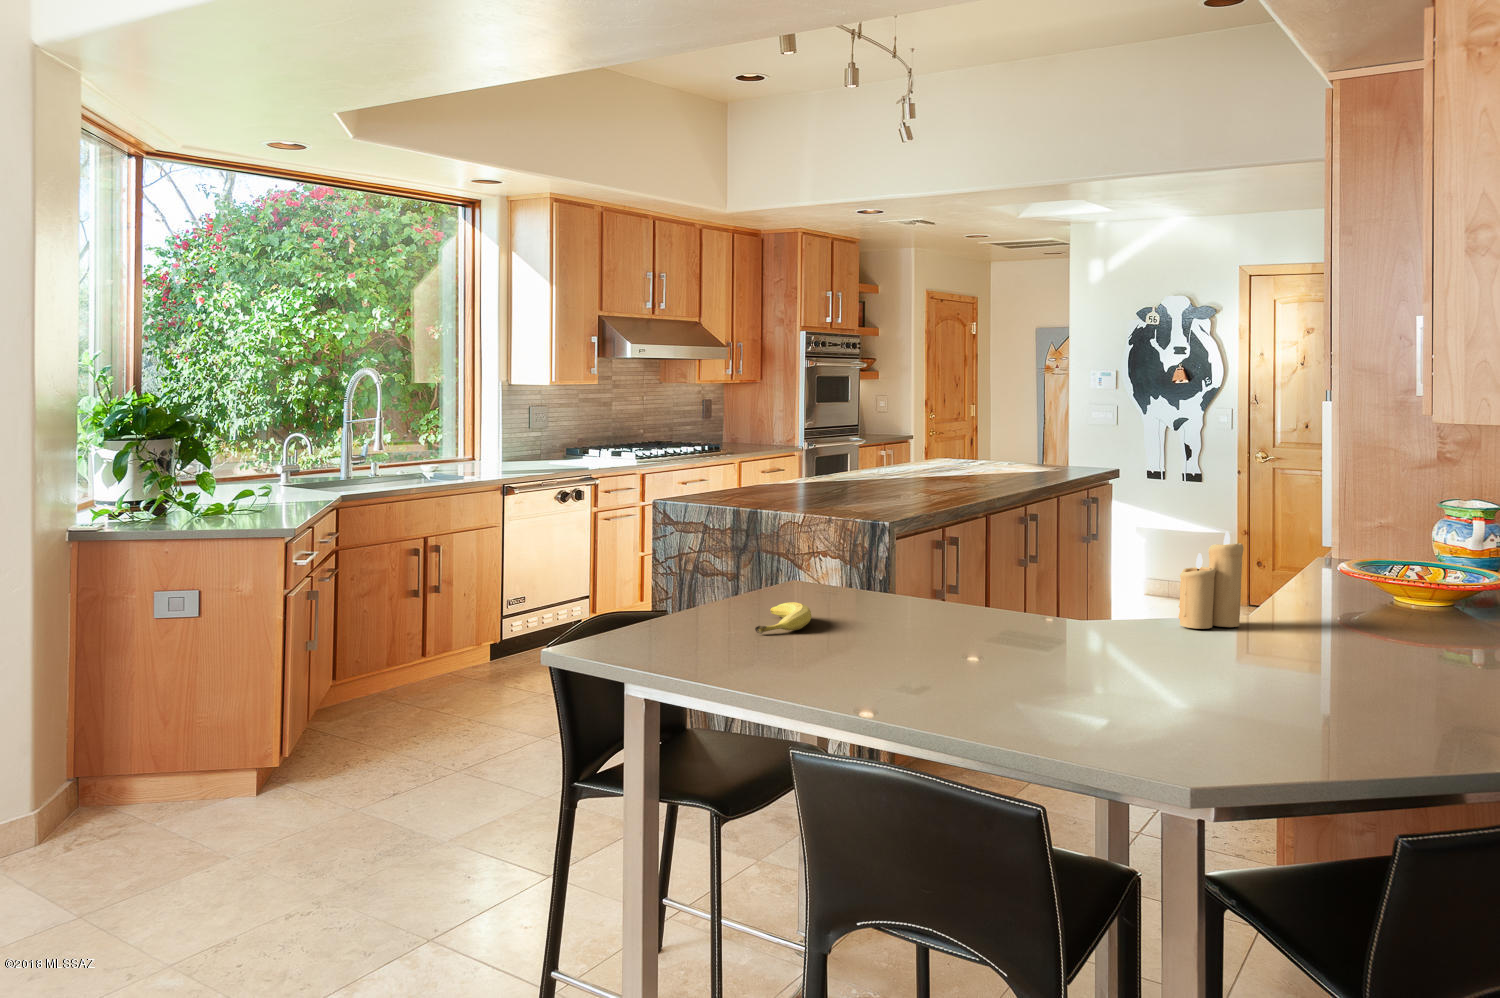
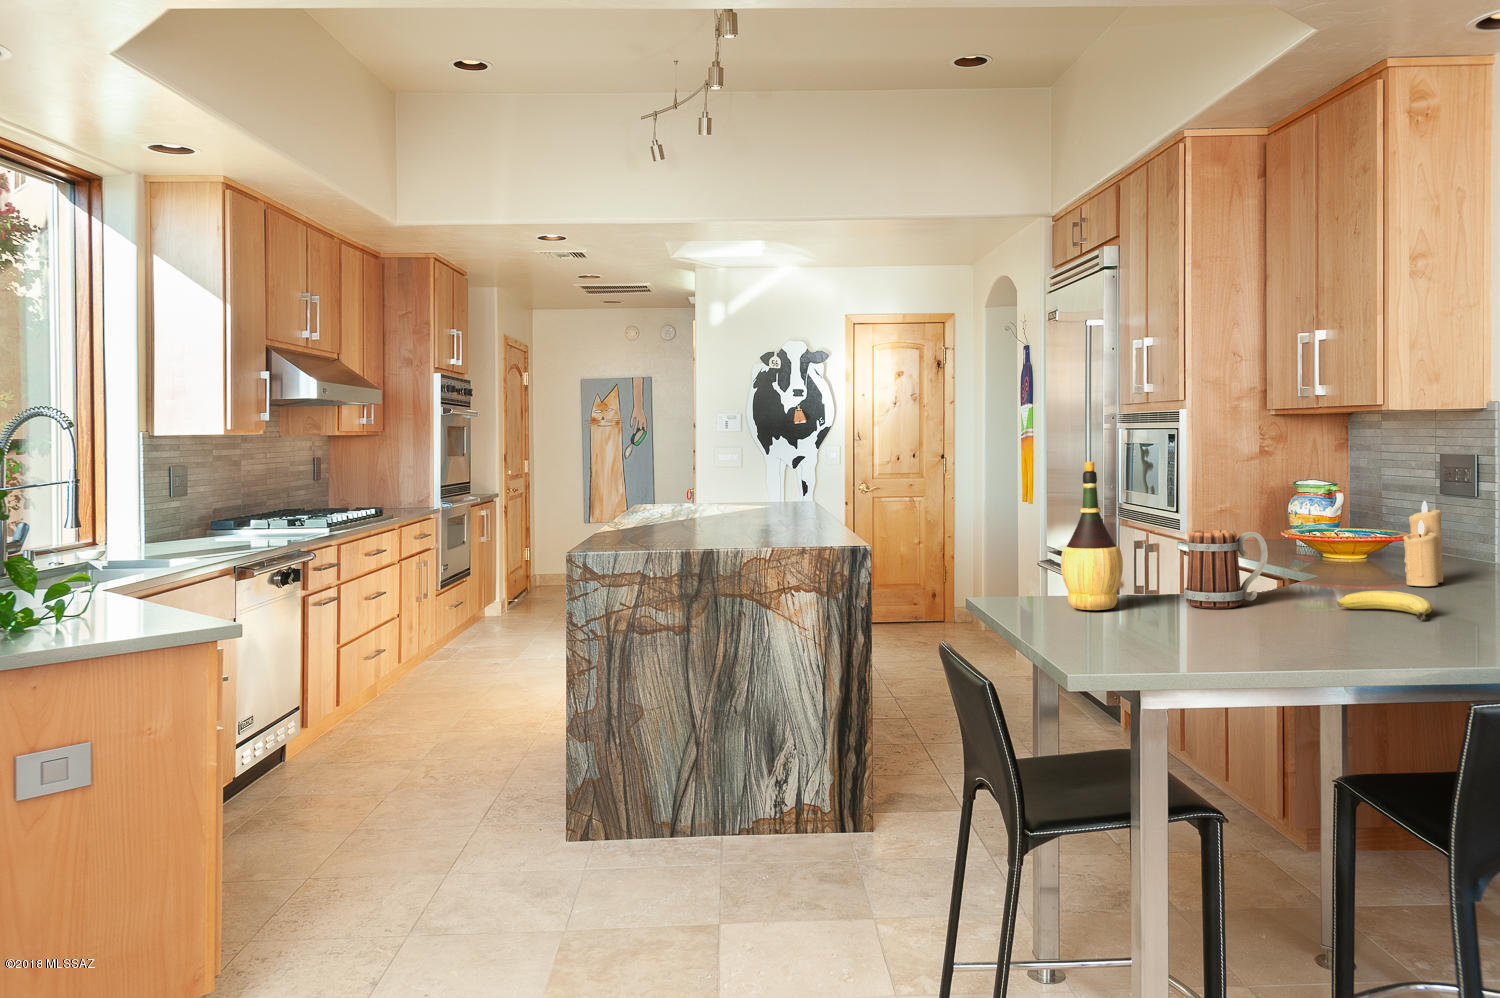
wine bottle: none [784,460,840,600] -> present [1061,462,1123,610]
mug: none [884,535,960,615] -> present [1184,530,1268,609]
fruit: present [755,602,812,634] -> present [1336,591,1432,620]

